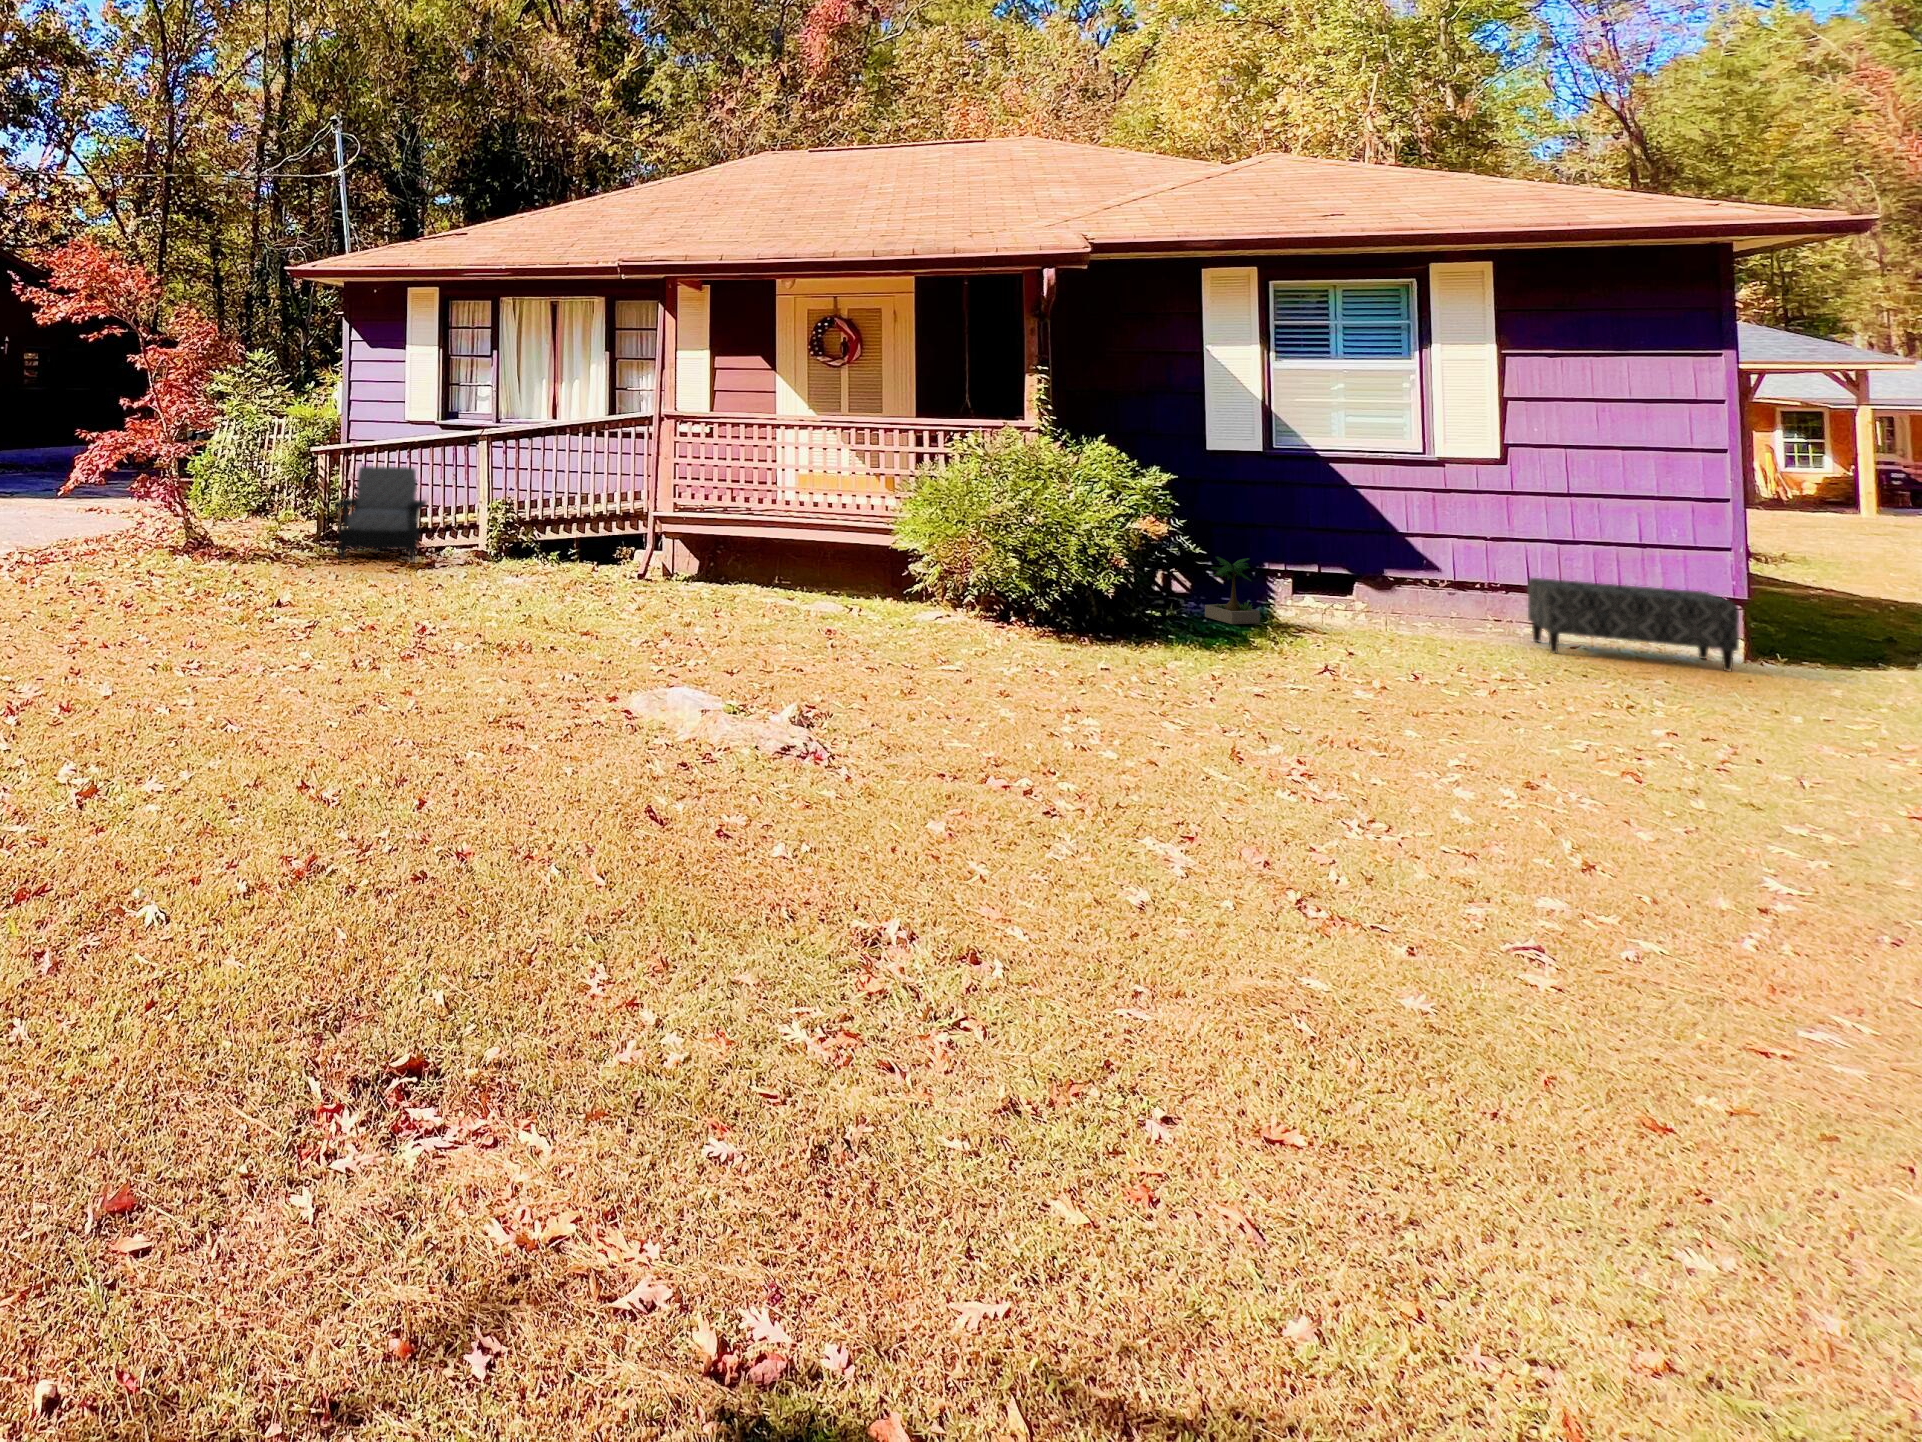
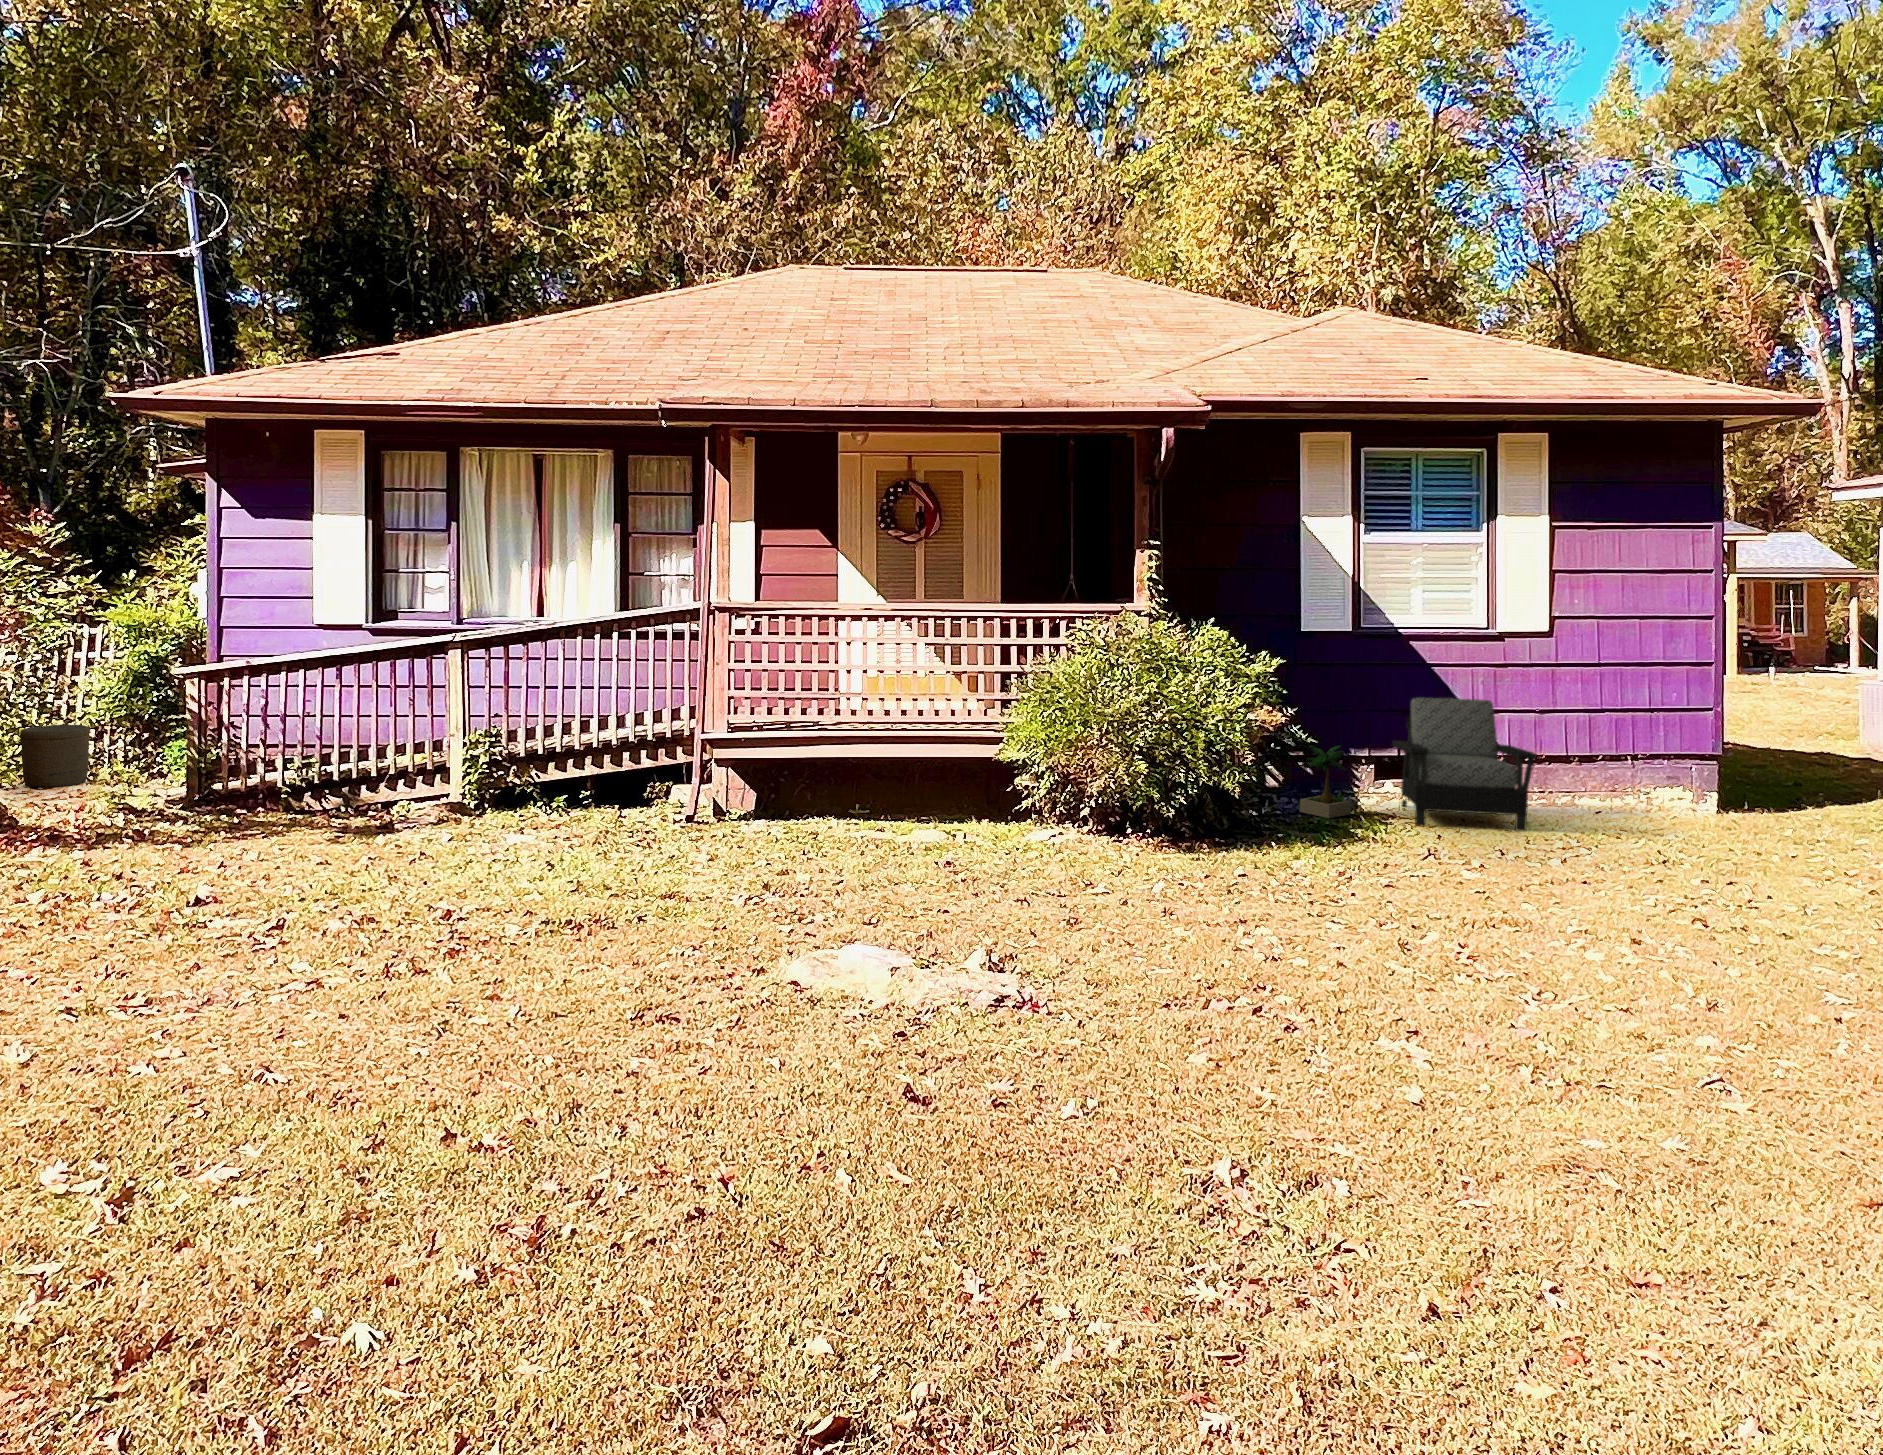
armchair: present [335,466,426,562] -> present [1392,698,1537,831]
woven basket: none [223,482,261,523] -> present [20,725,90,788]
bench: present [1528,578,1739,671] -> none [1566,747,1734,824]

